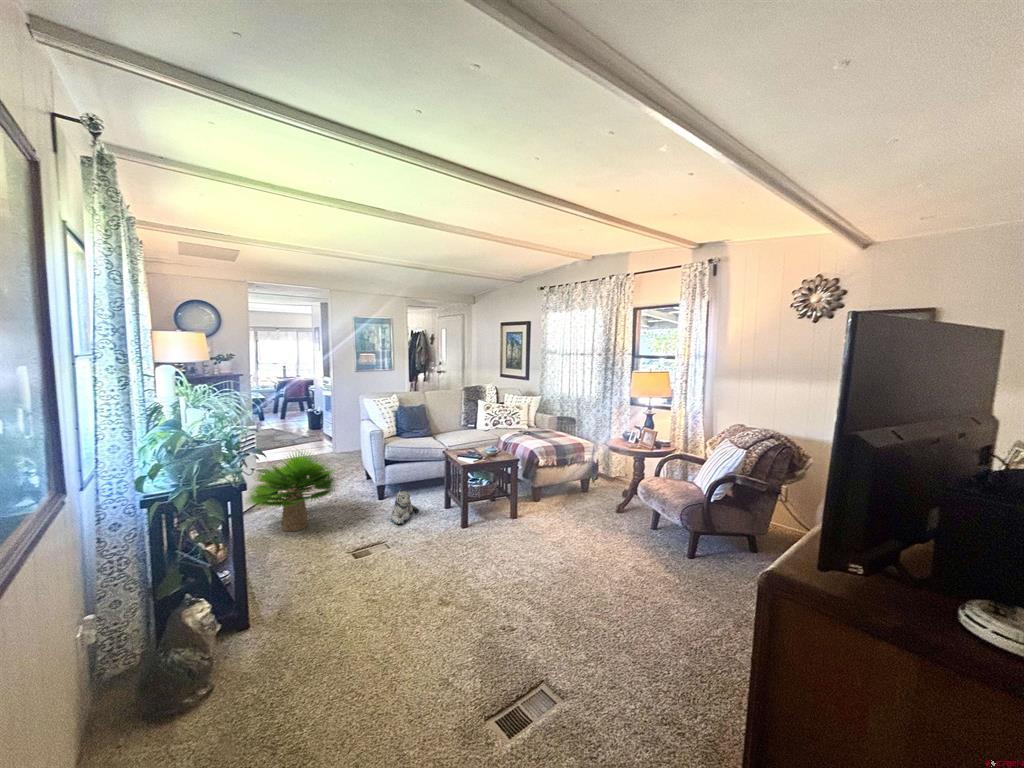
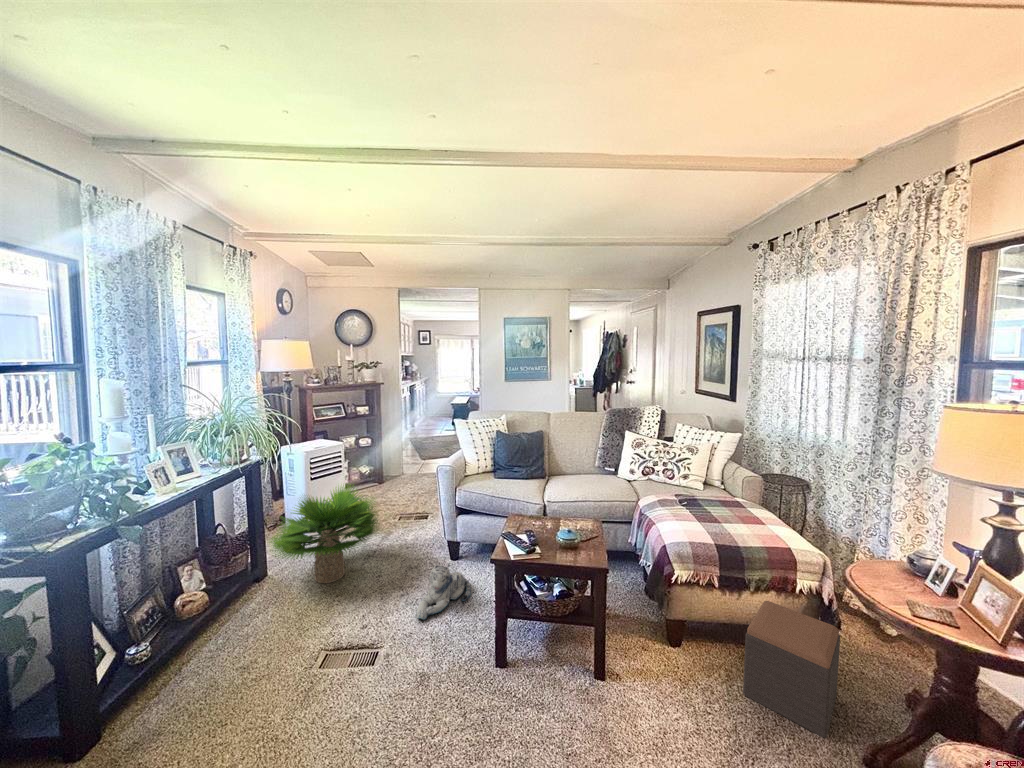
footstool: none [573,466,605,508] -> present [743,601,840,738]

